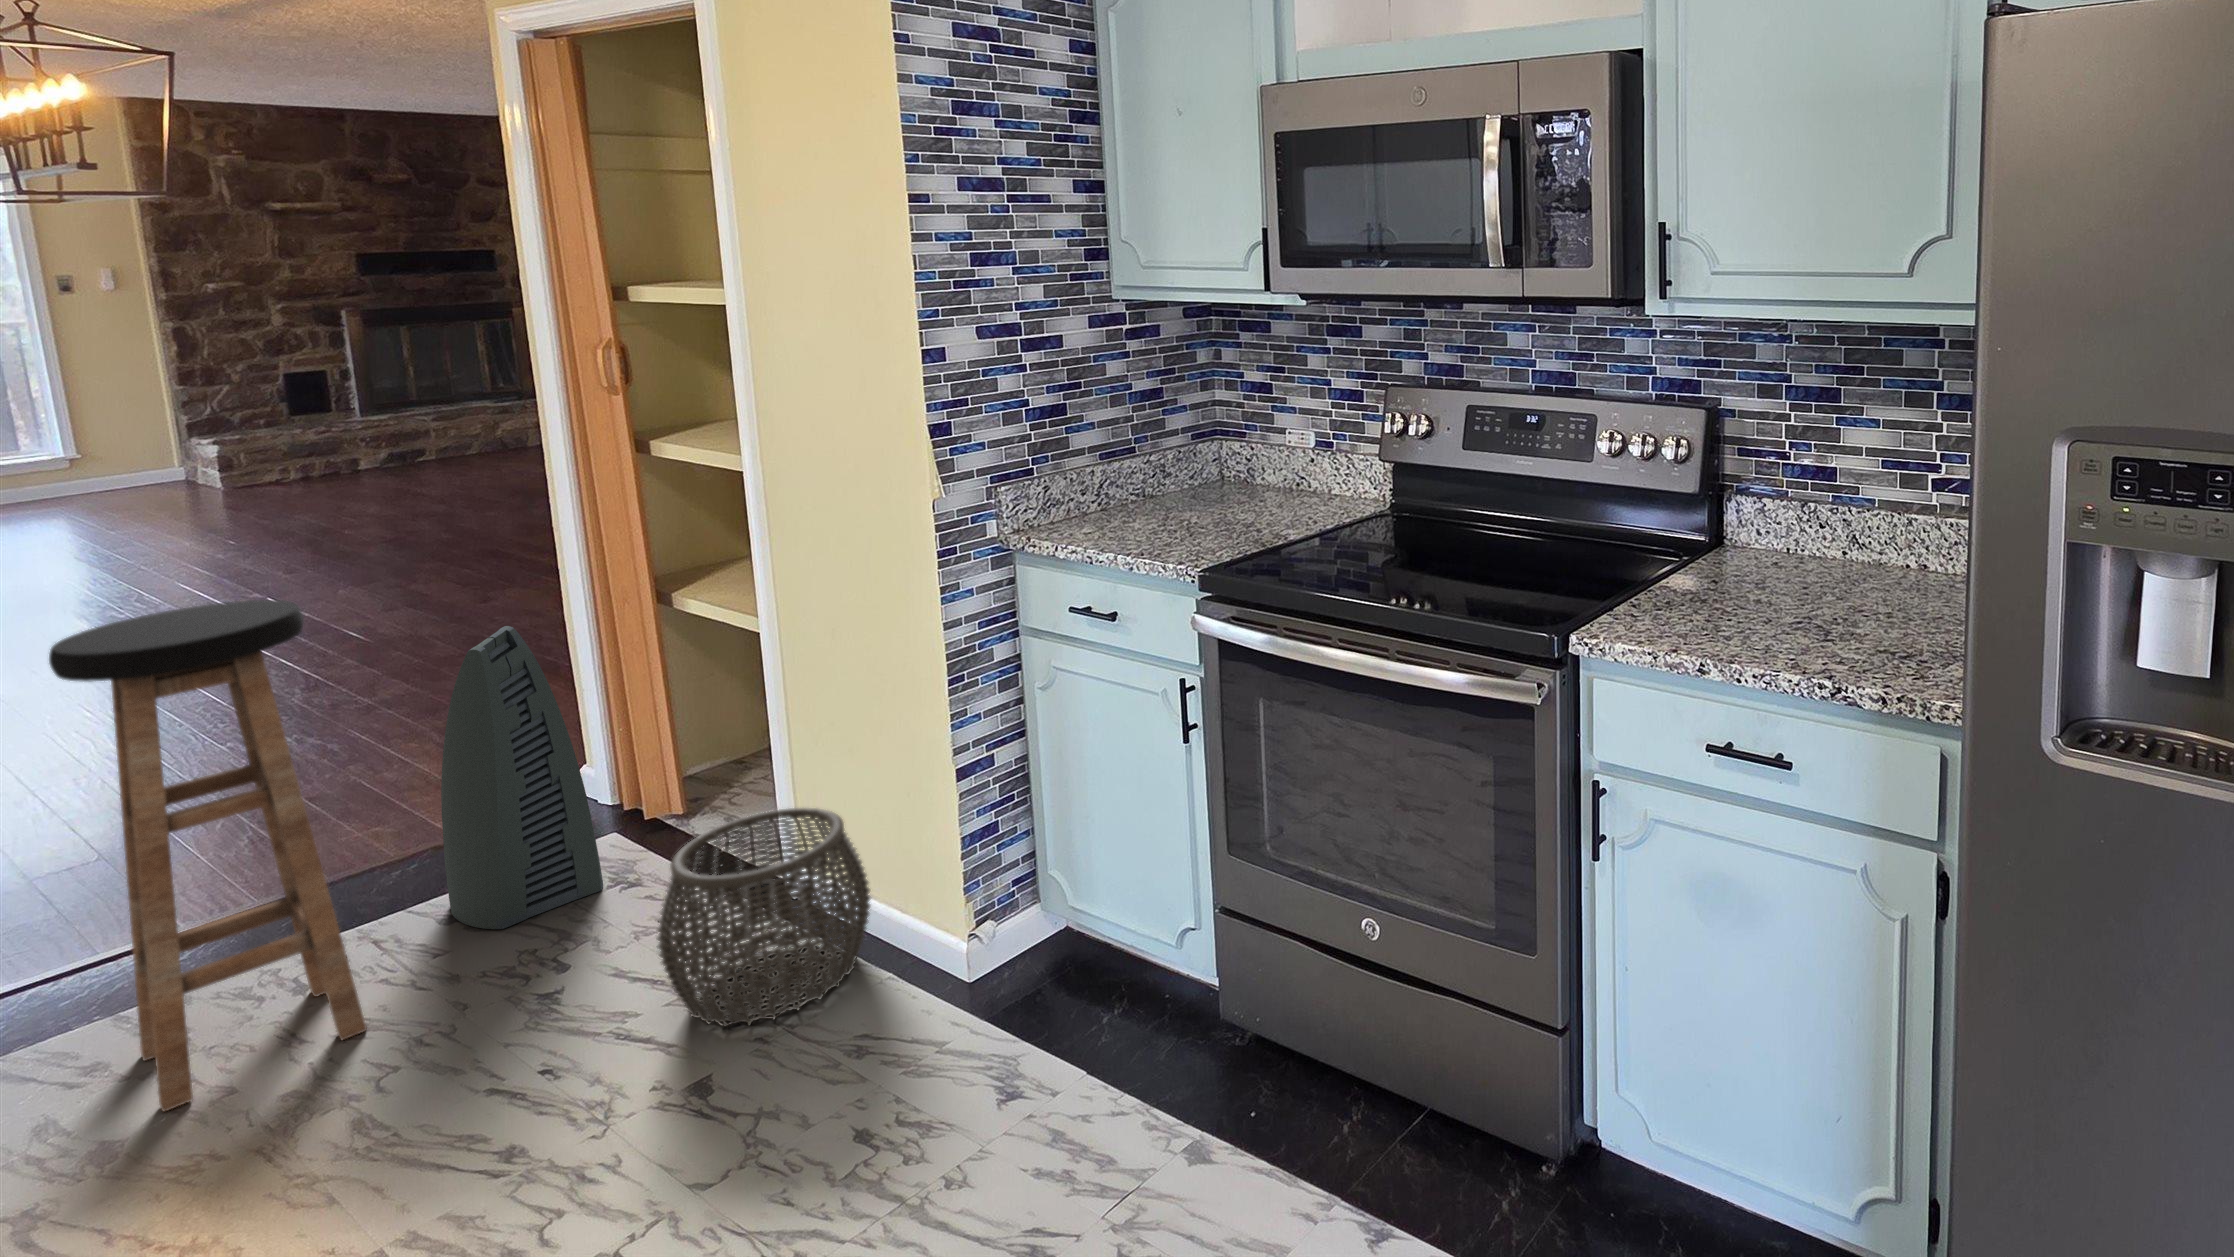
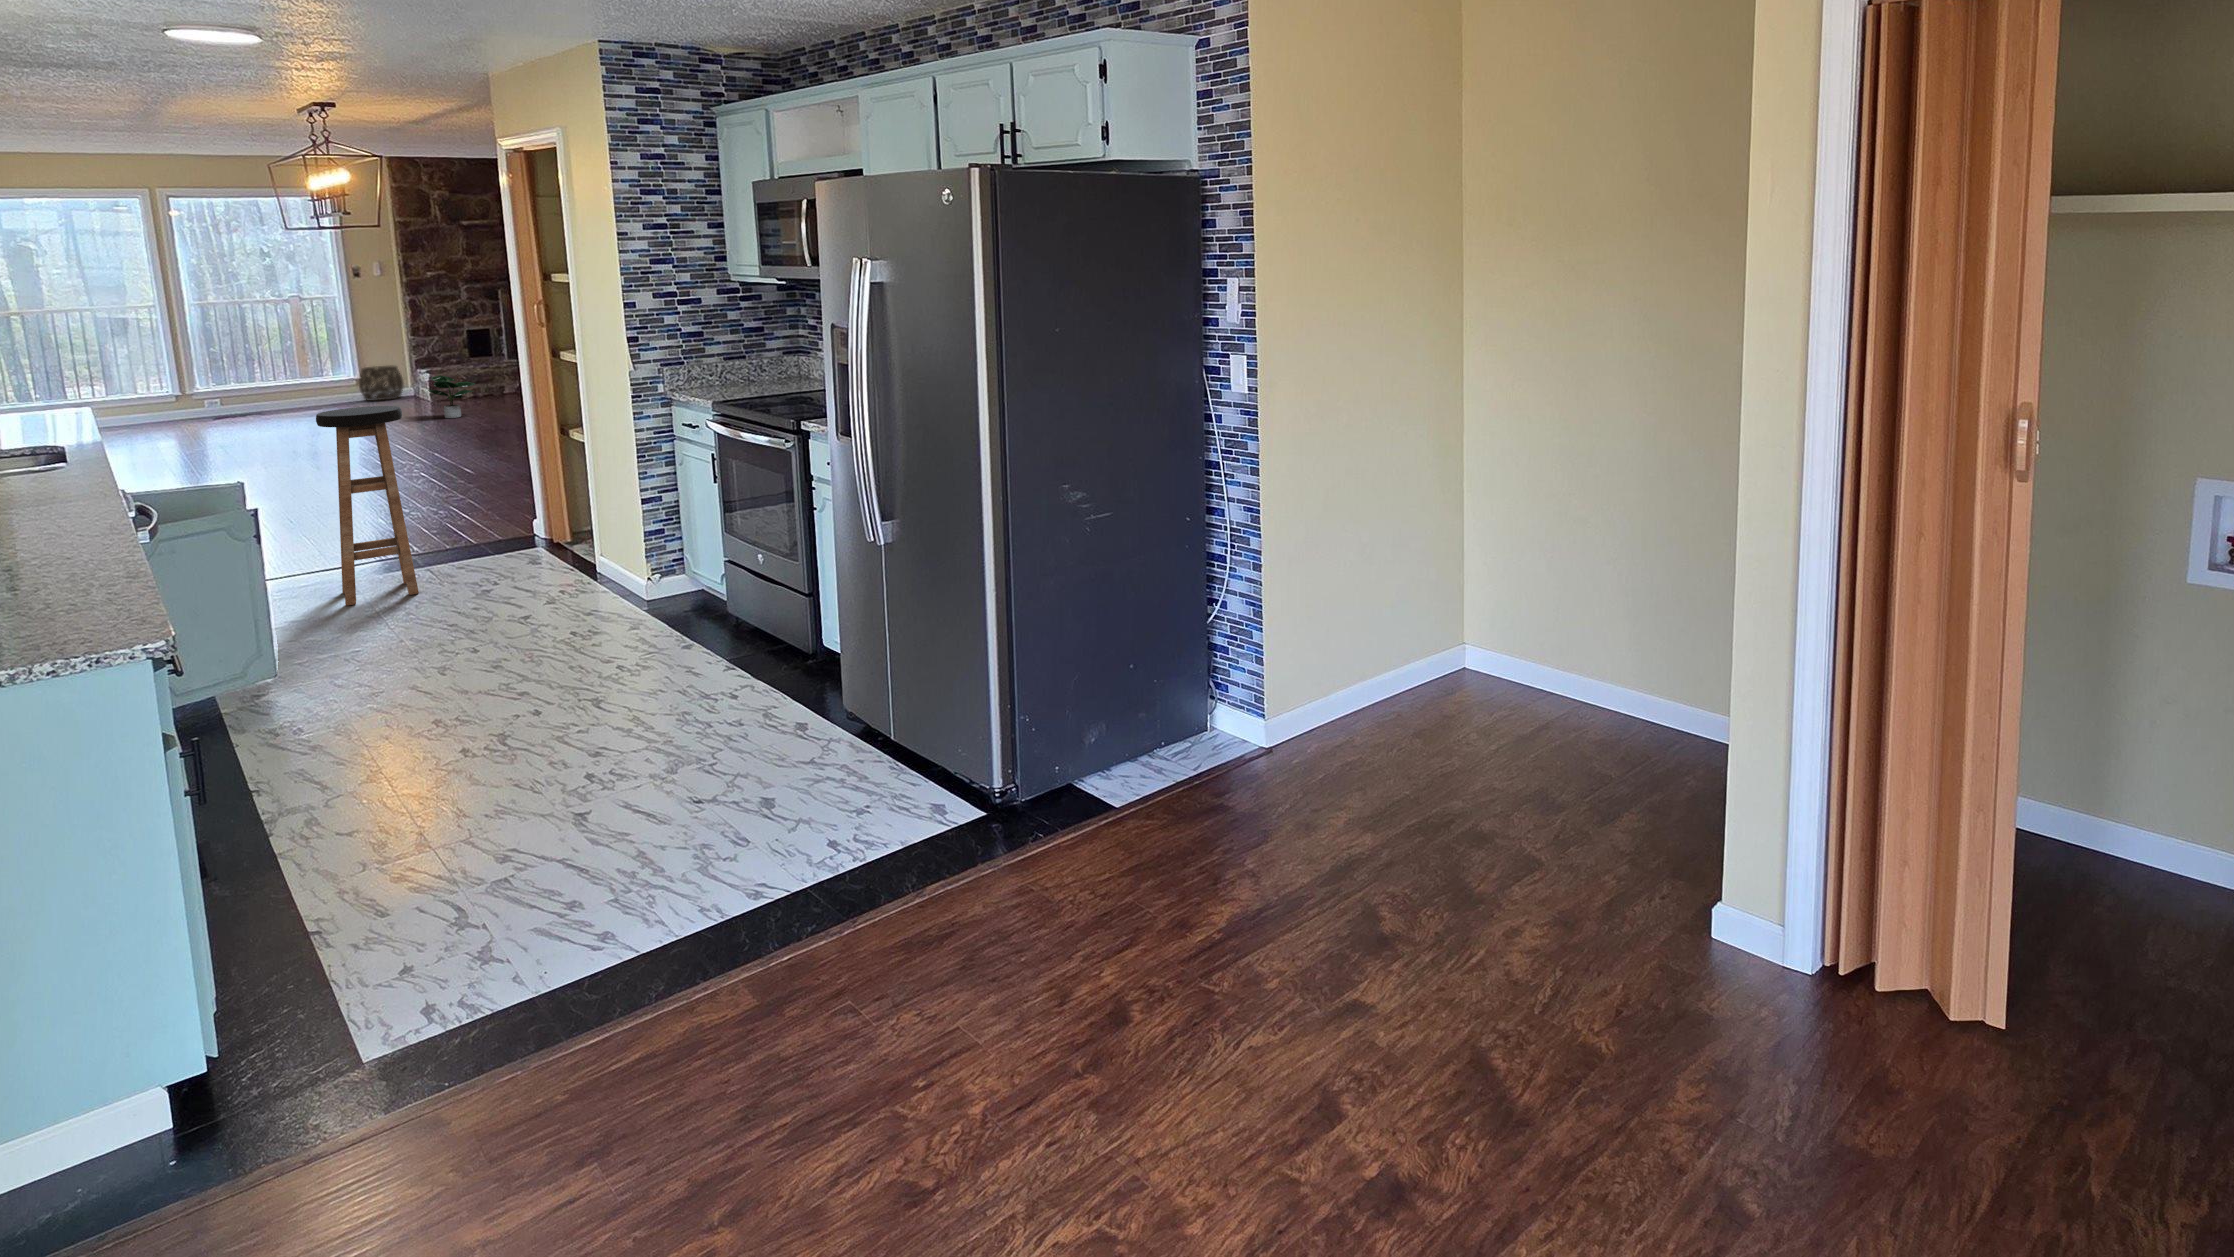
potted plant: none [227,453,323,523] -> present [428,376,475,418]
air purifier: present [441,626,603,929] -> none [460,434,525,572]
woven basket: present [657,808,871,1027] -> present [359,366,403,401]

